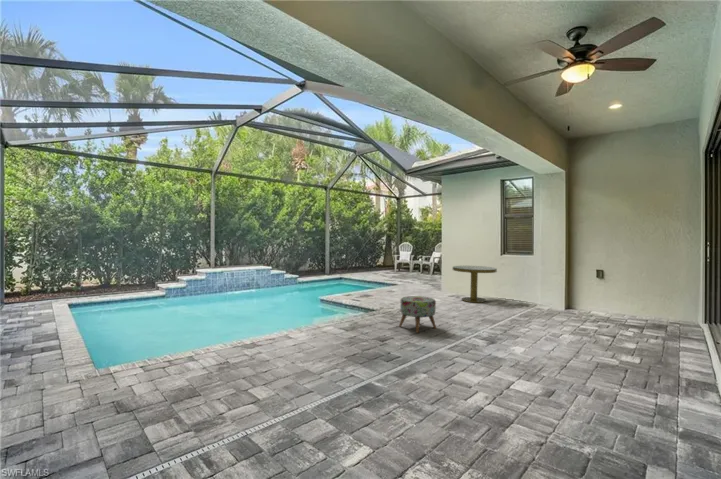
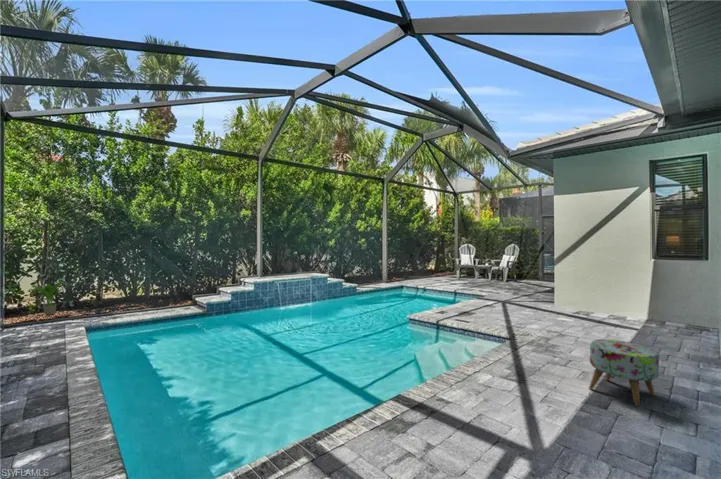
side table: present [453,266,497,303] -> none [592,281,665,335]
potted plant: none [22,268,55,297] -> present [33,280,70,315]

